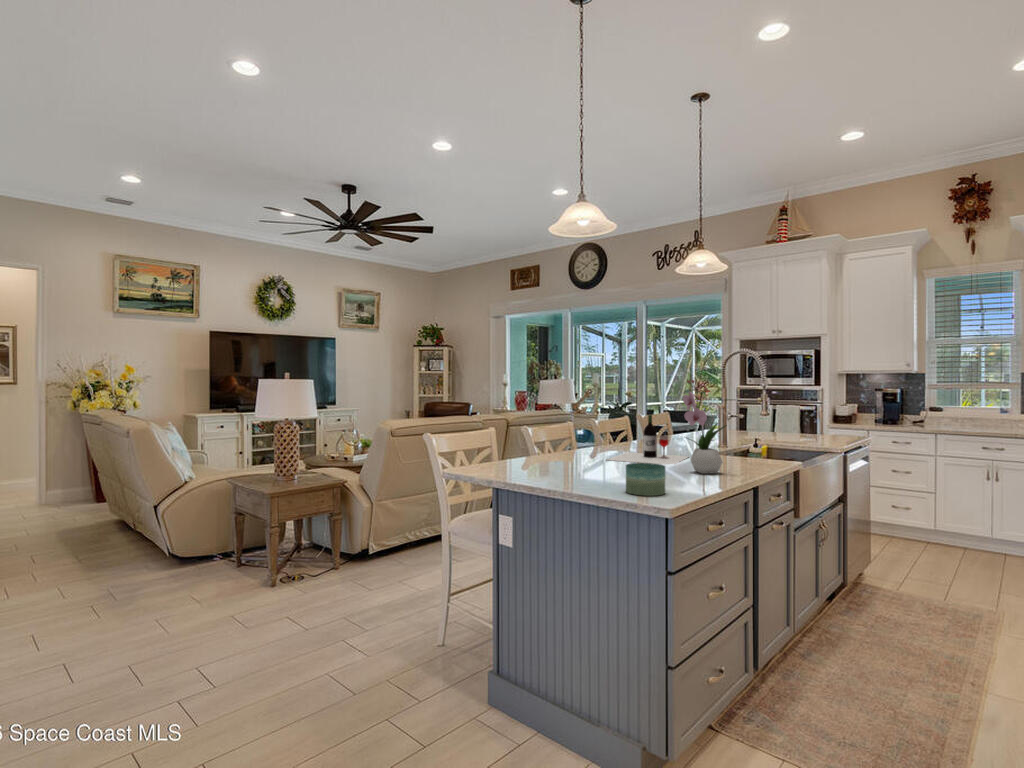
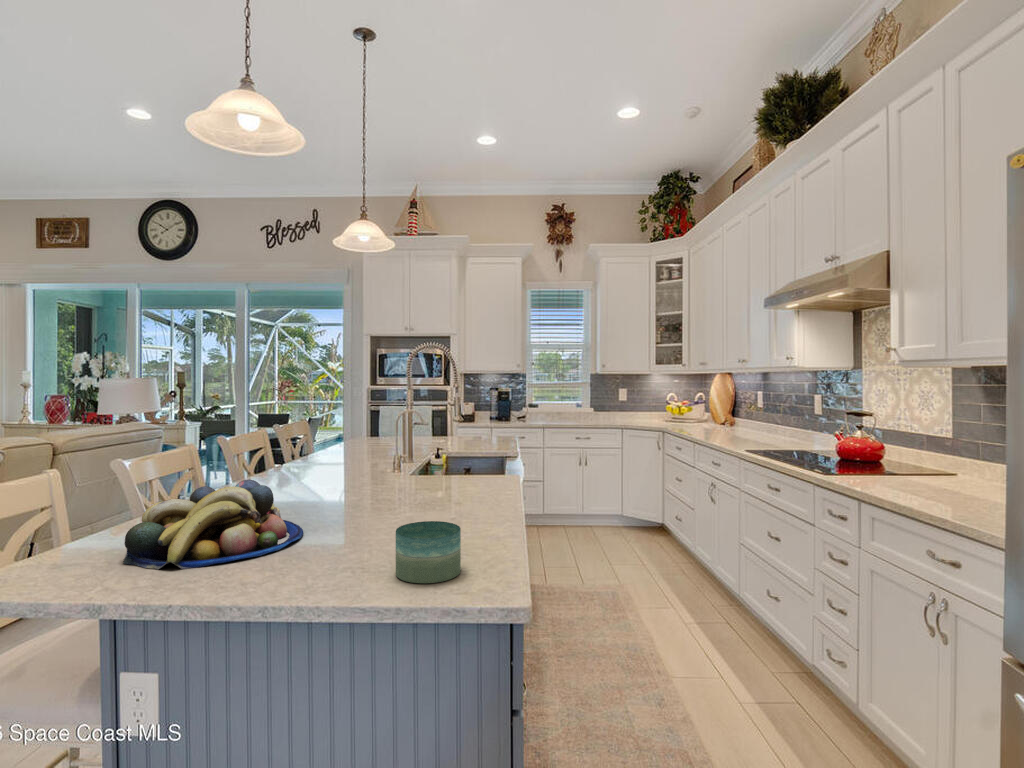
flower arrangement: present [683,380,727,474] -> none [417,384,475,513]
wine bottle: present [608,415,688,464] -> none [282,431,388,505]
fruit bowl: none [511,437,602,476] -> present [123,479,303,570]

